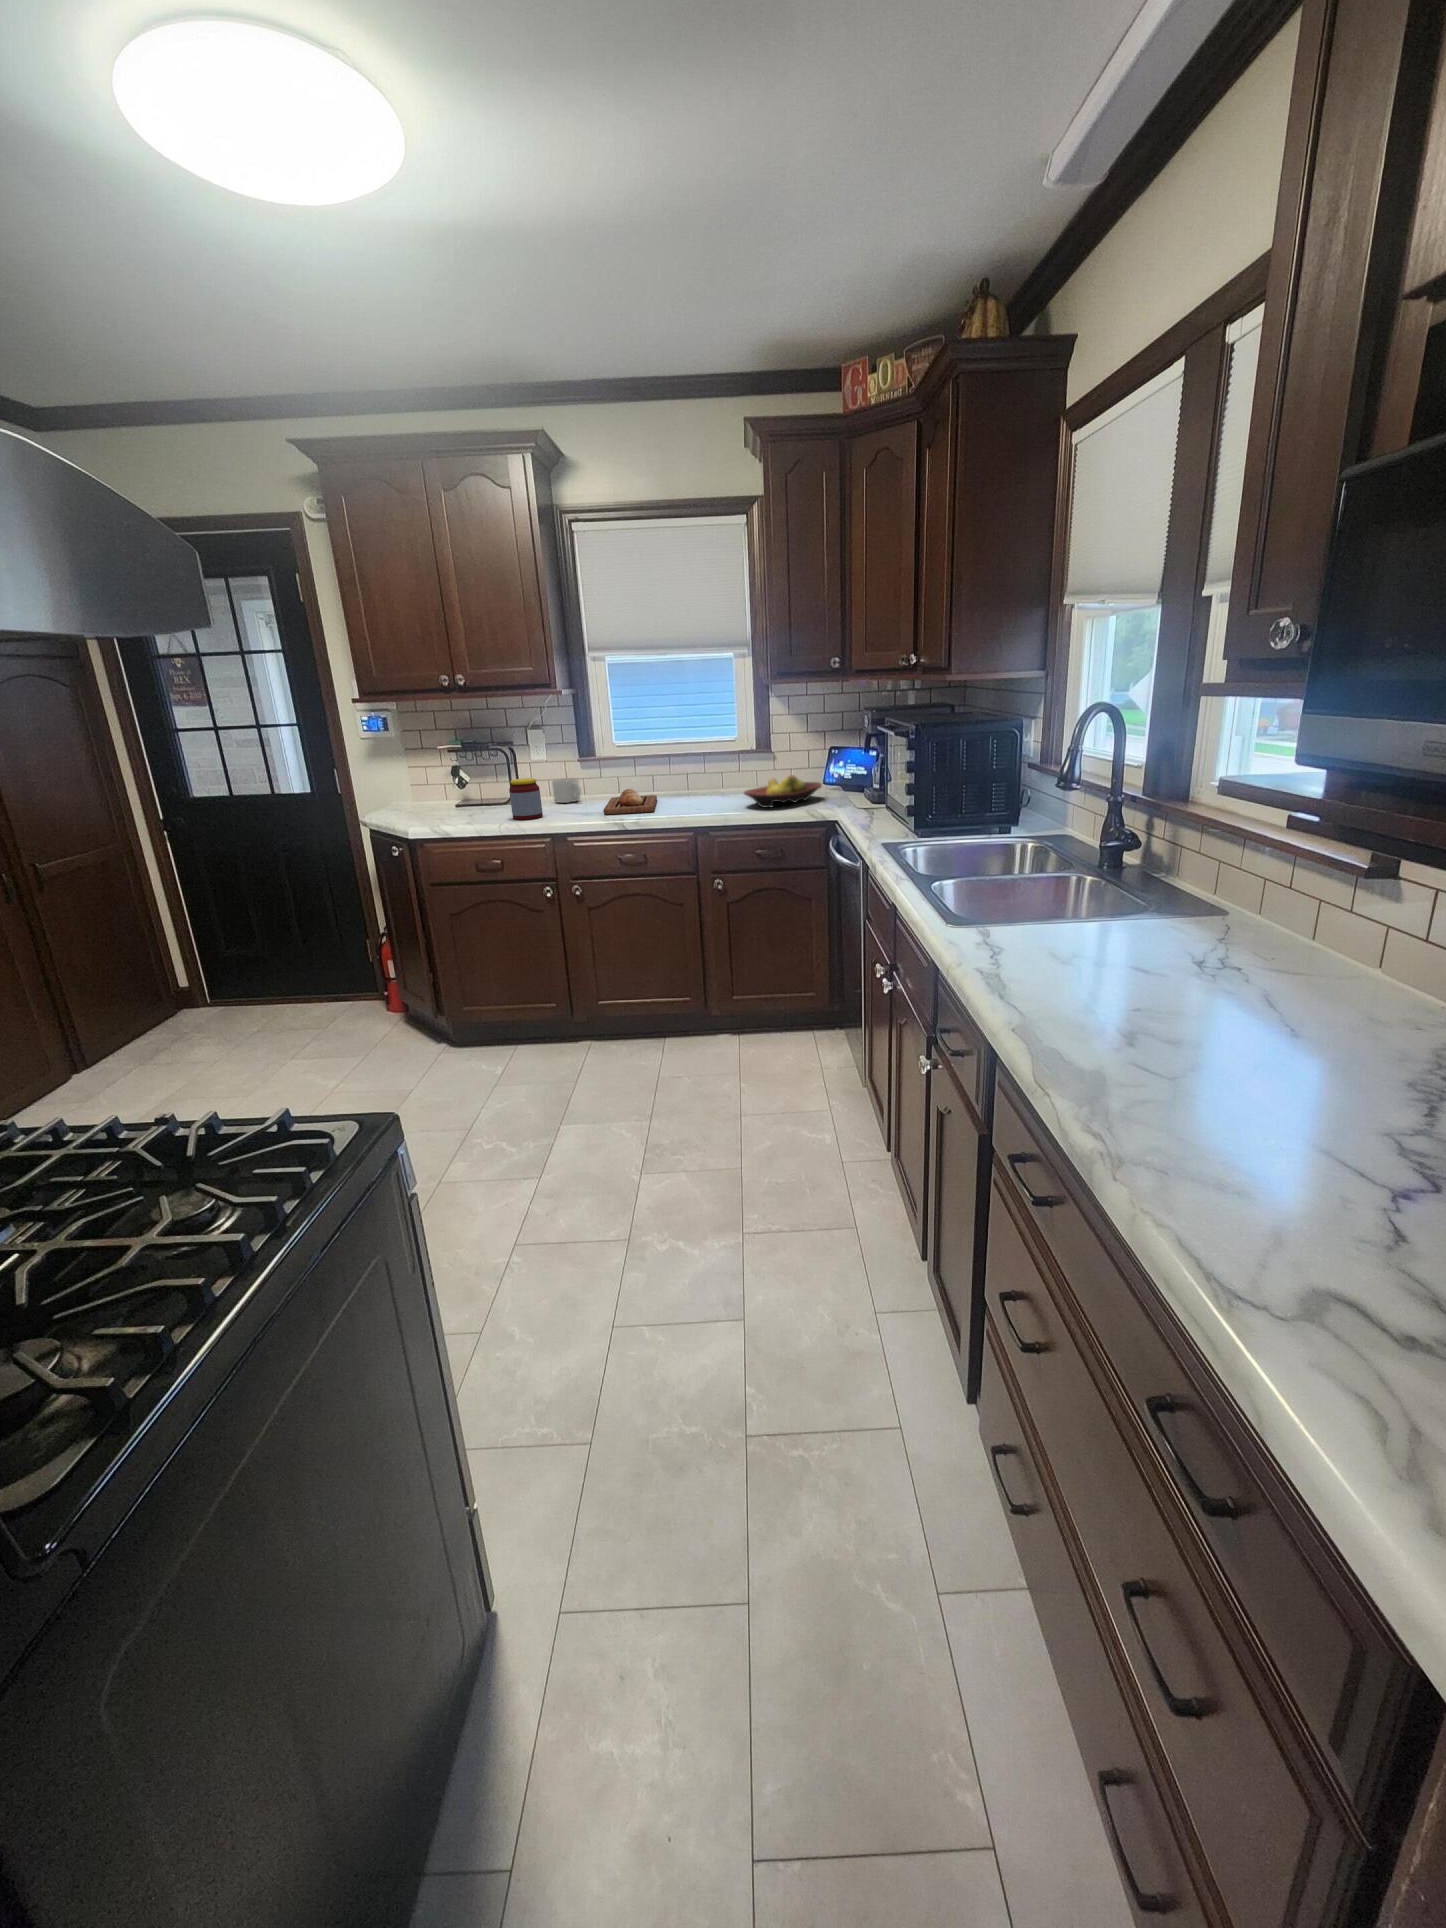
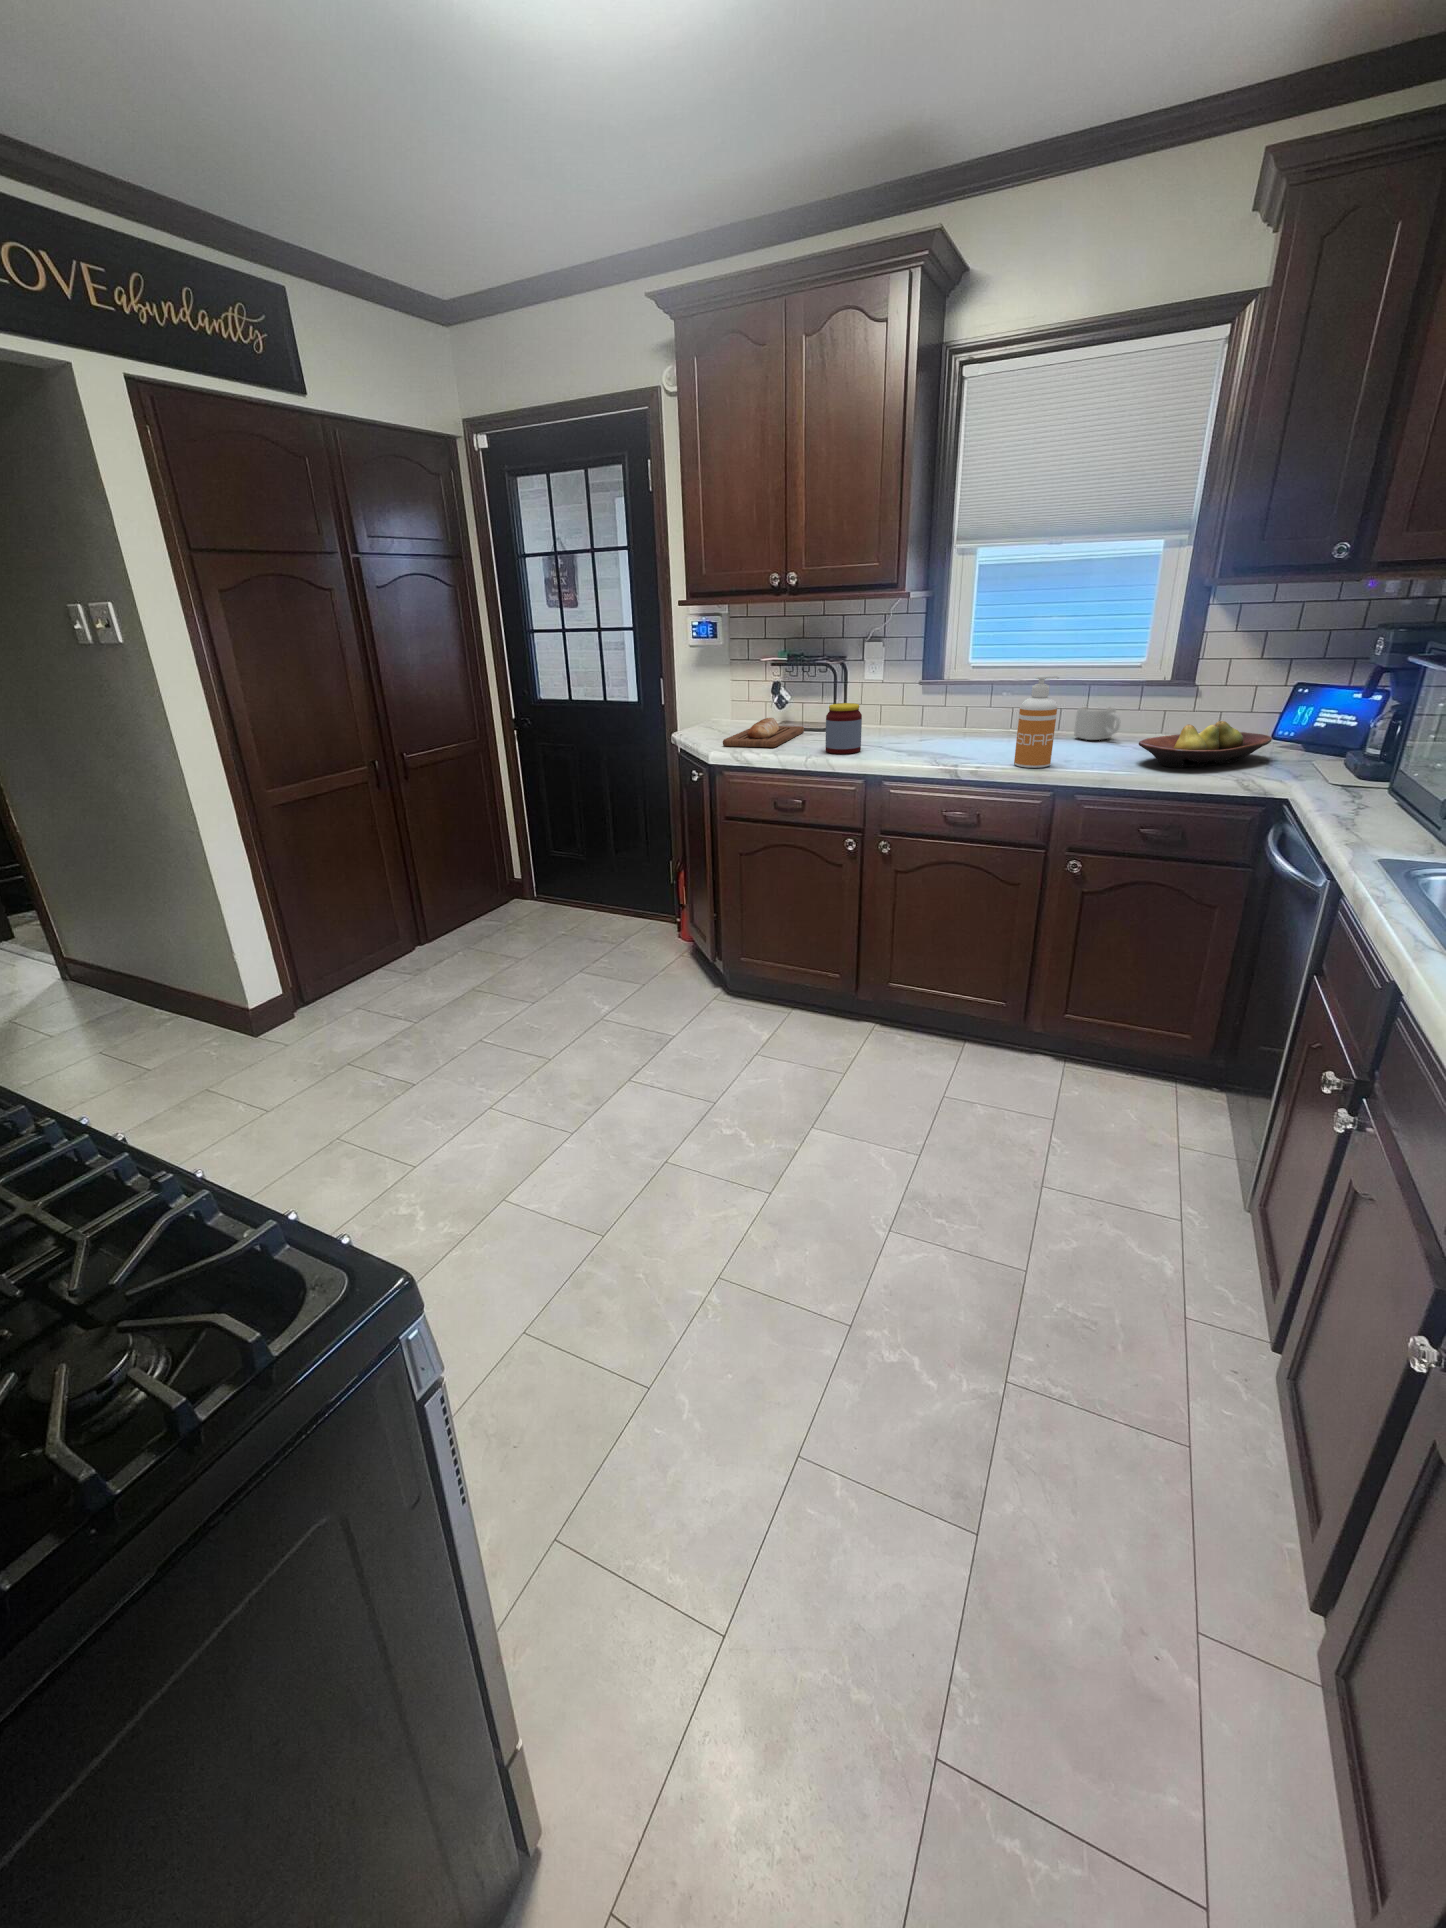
soap dispenser: none [660,748,689,816] -> present [1014,676,1059,768]
mug: present [552,778,581,803] -> present [1074,707,1120,740]
bread loaf: present [603,789,657,814] -> present [723,718,804,747]

